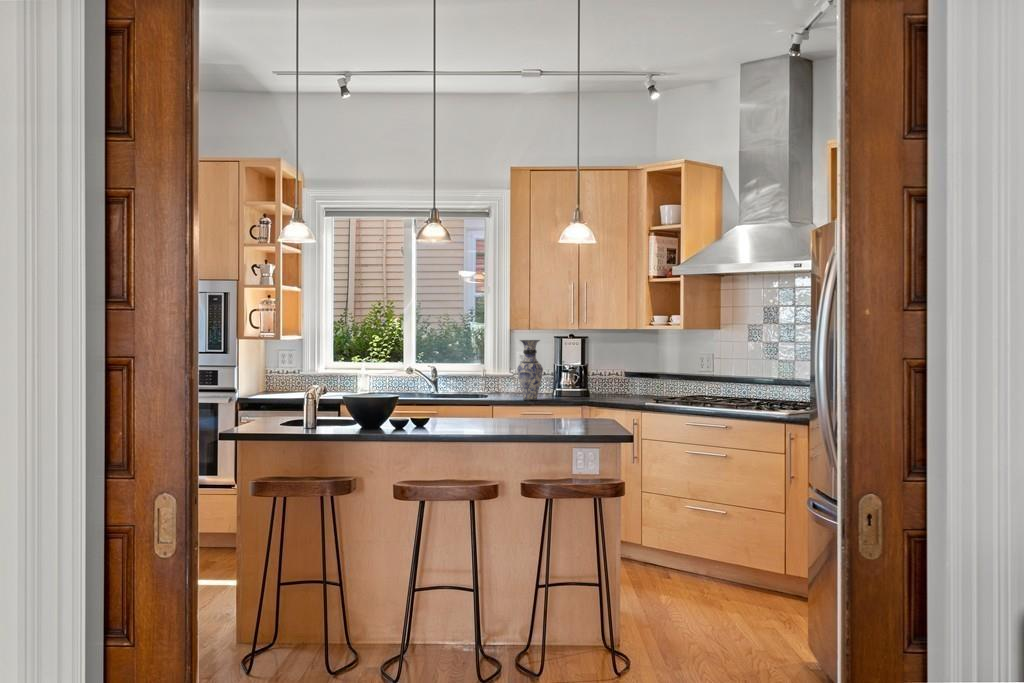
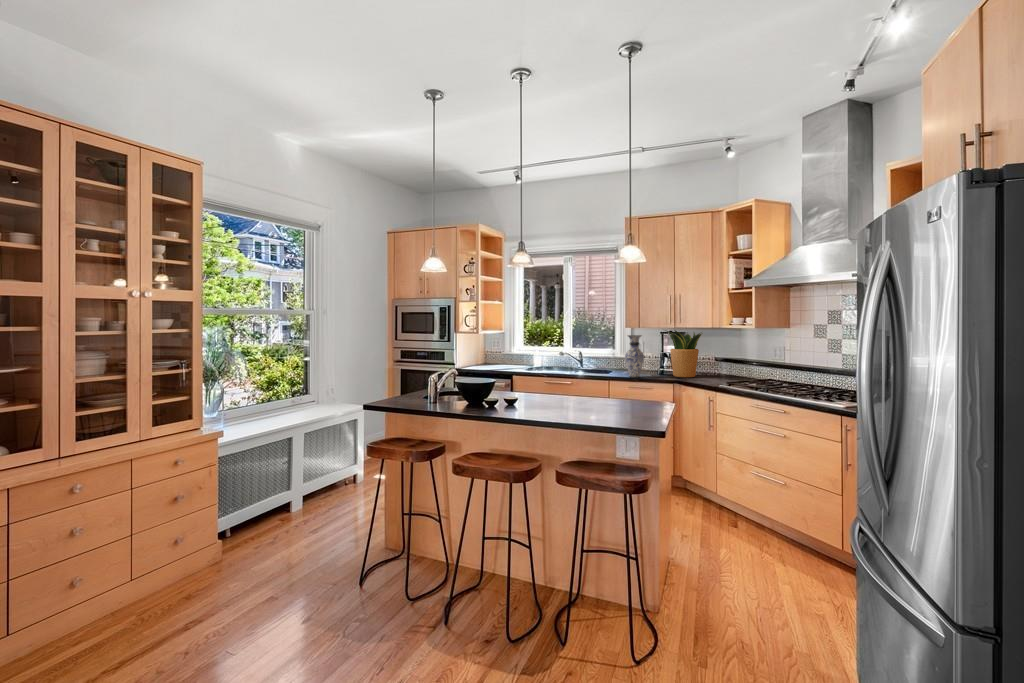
potted plant: none [563,331,620,398] -> present [665,330,701,377]

